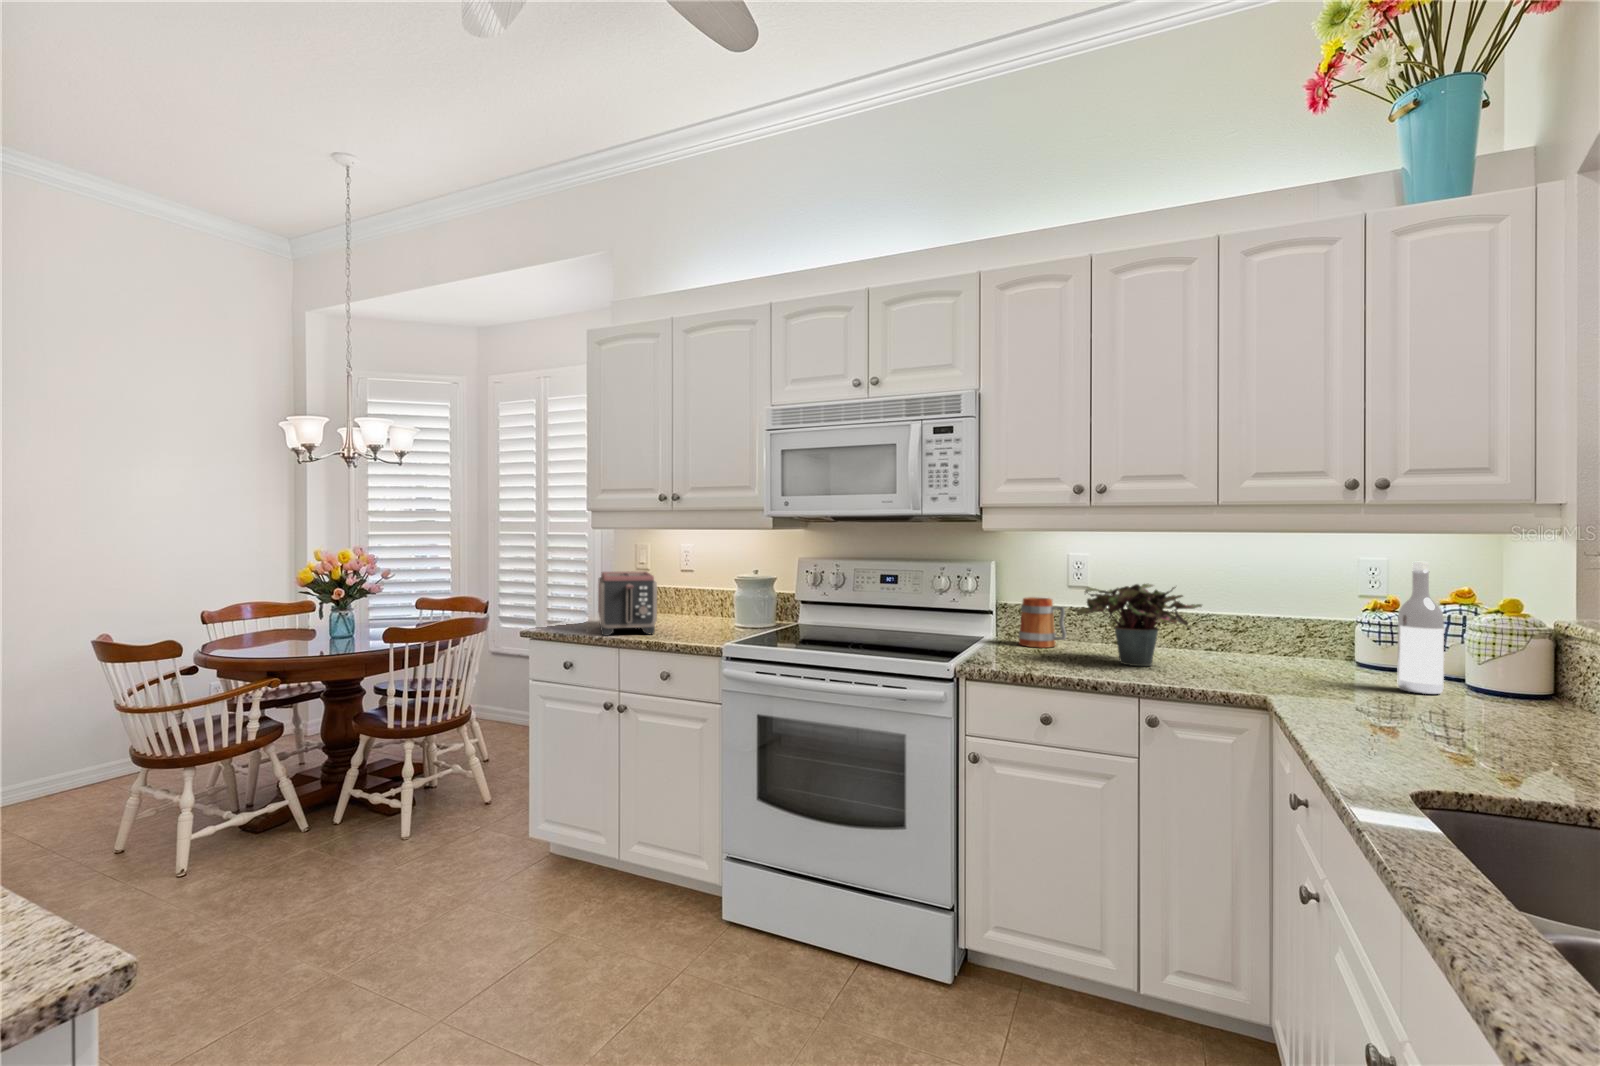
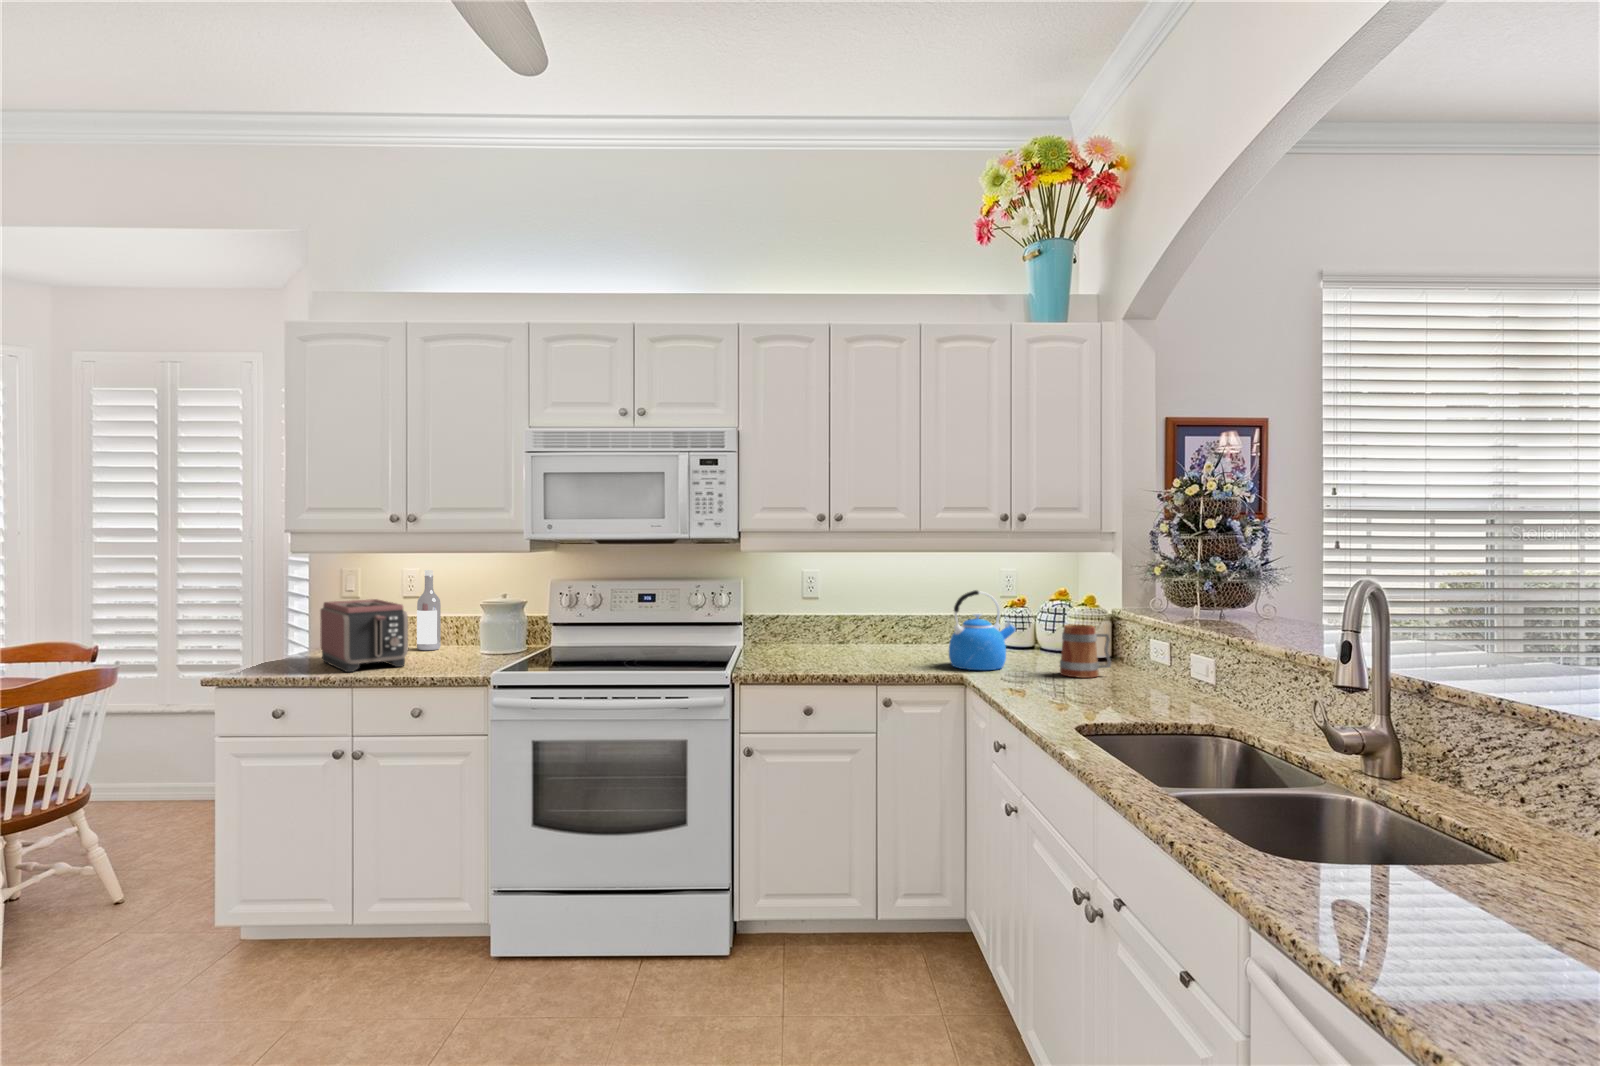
wine bottle: present [1397,562,1444,694] -> present [417,570,441,650]
kettle: none [1253,581,1367,695] -> present [949,590,1016,670]
potted plant: present [1074,584,1202,666] -> none [817,594,909,660]
mug: present [1018,597,1066,647] -> present [1060,625,1111,678]

